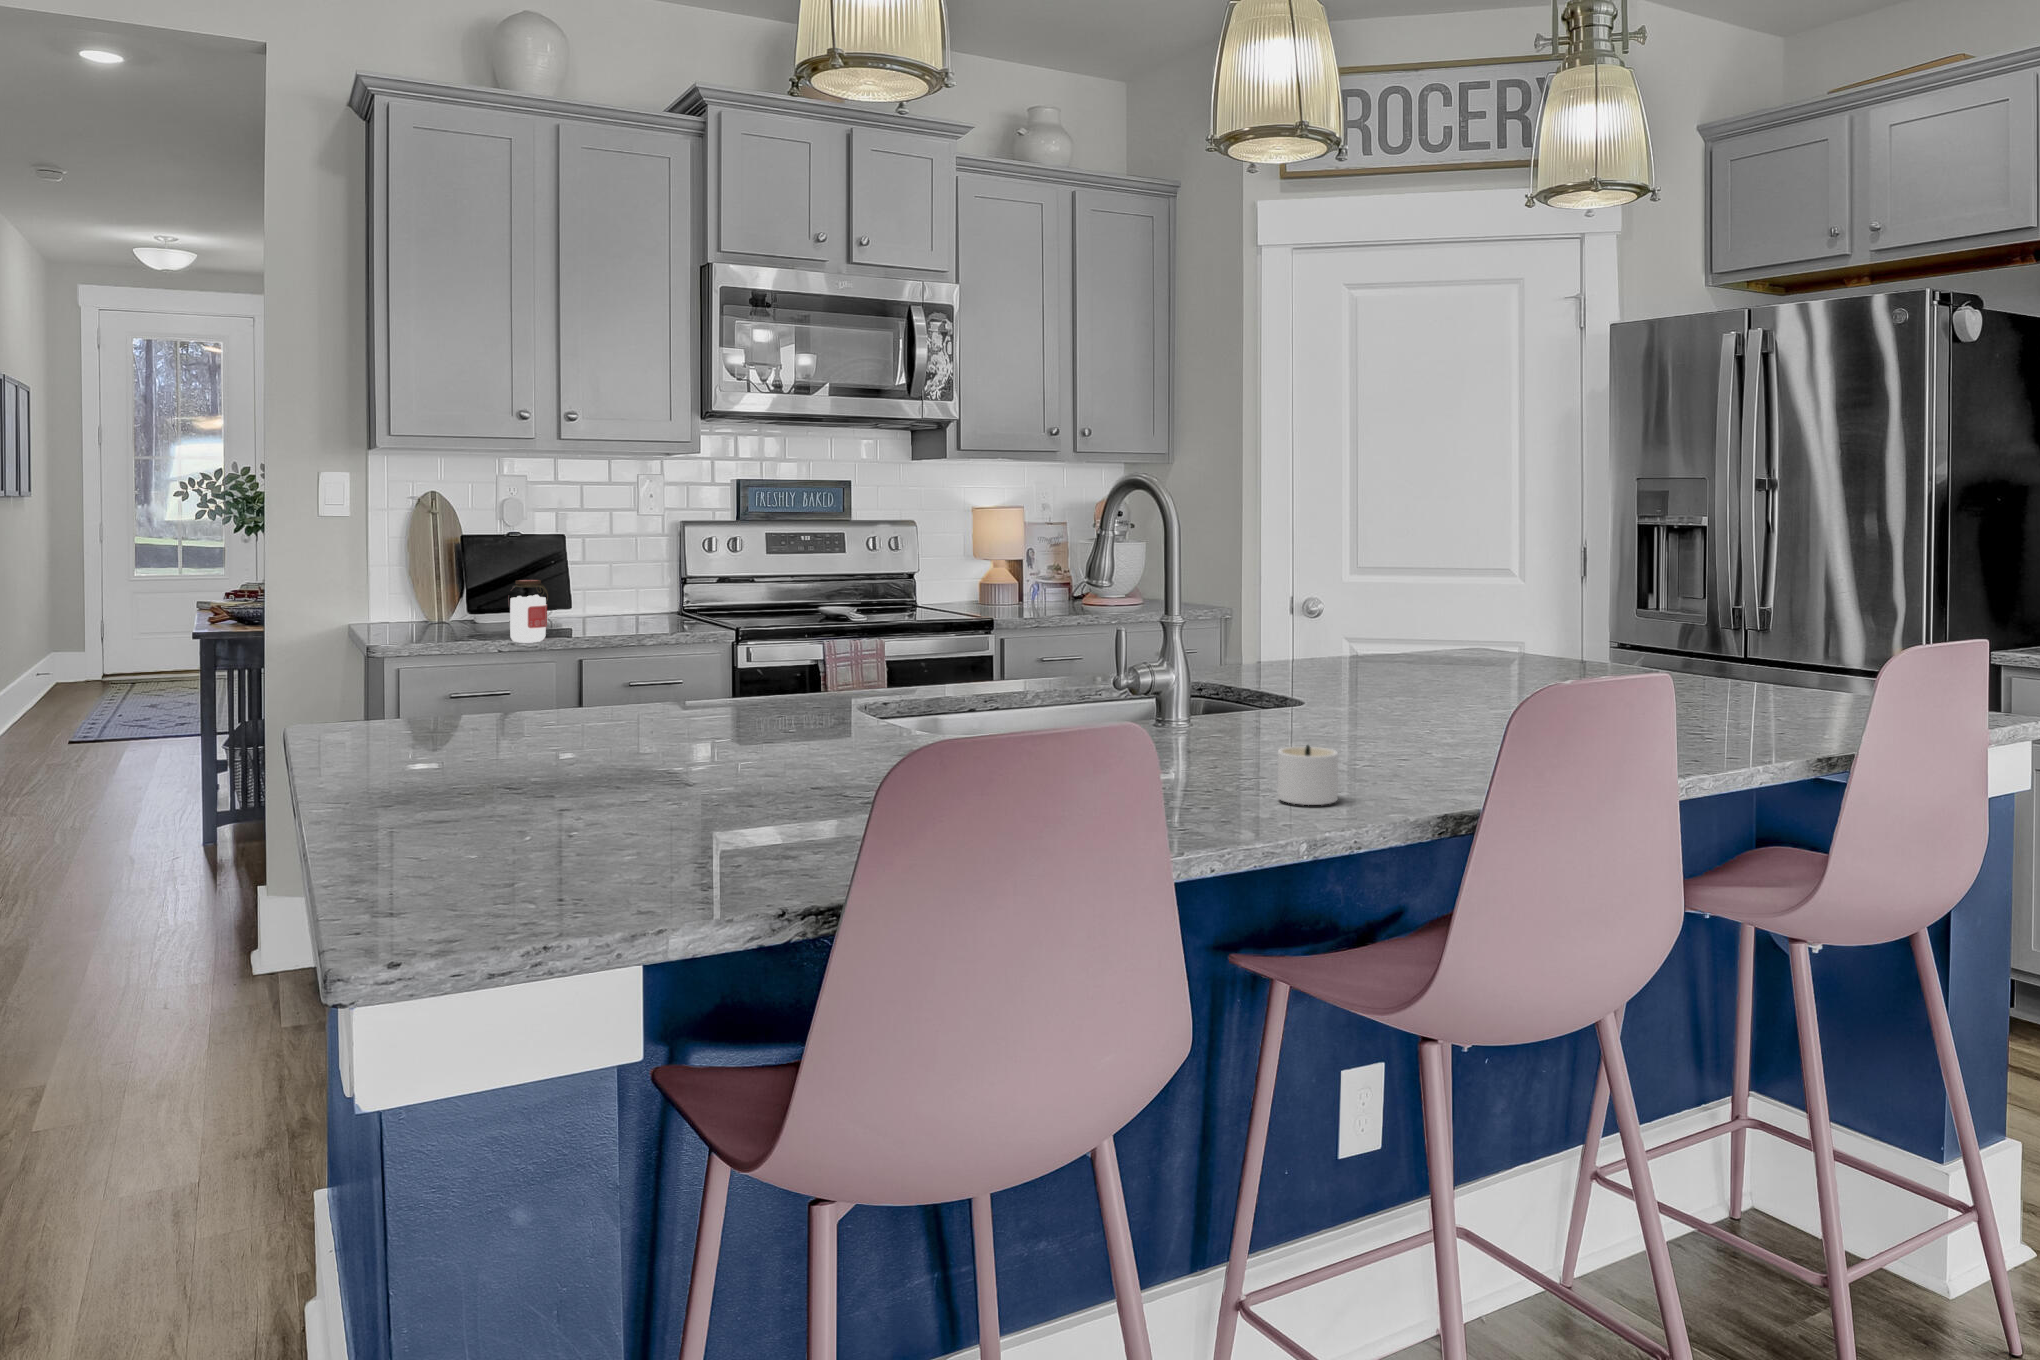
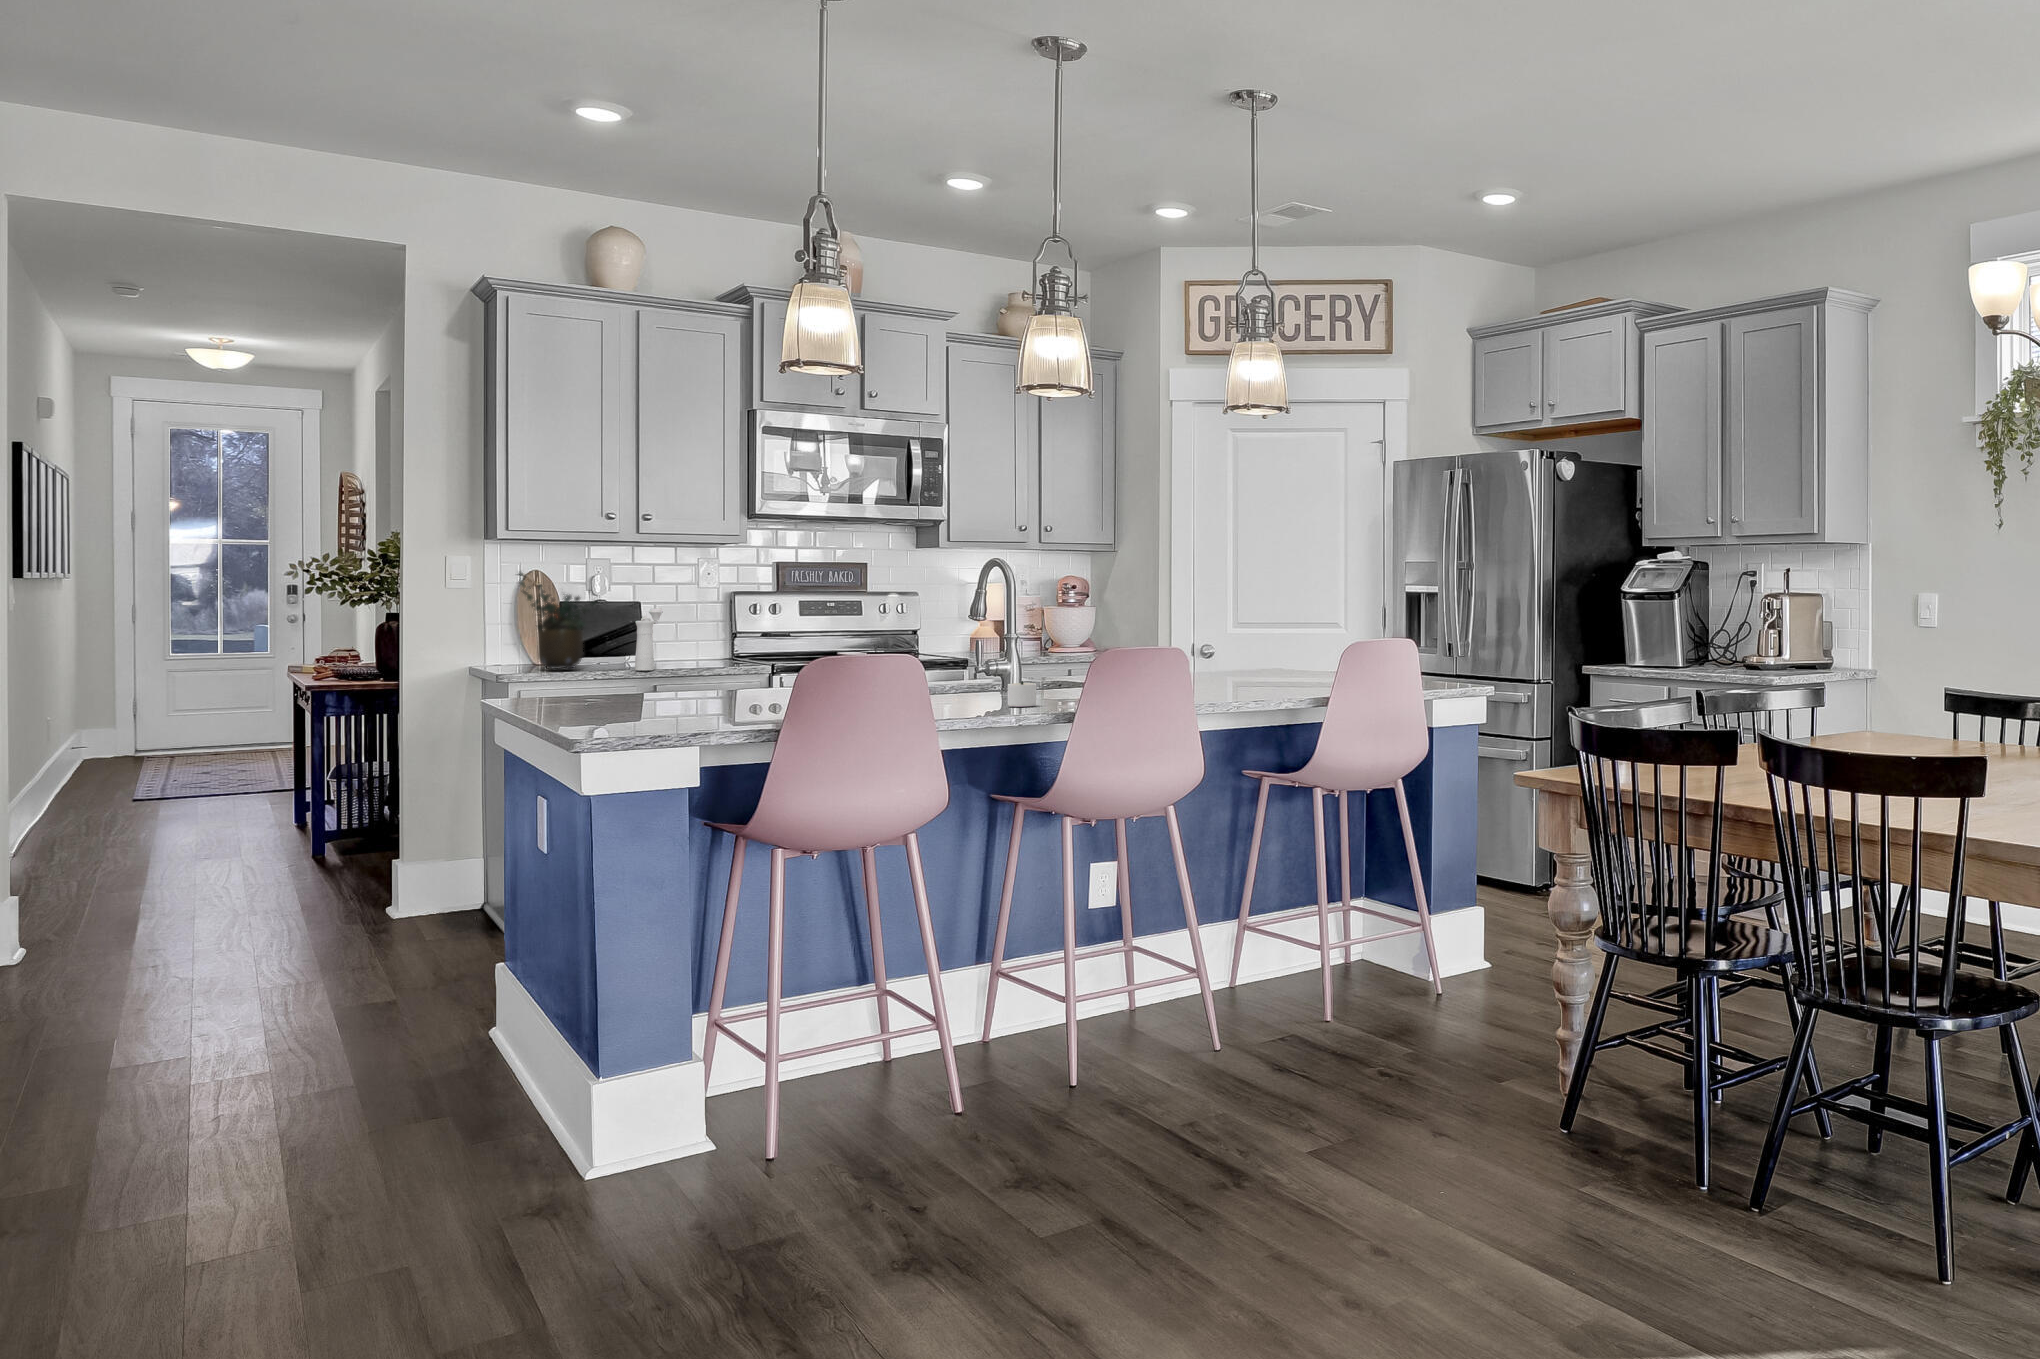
potted plant: none [403,493,507,632] -> present [520,572,597,669]
pepper mill: none [556,545,593,636] -> present [635,608,663,671]
jar: present [510,580,548,643] -> none [599,631,629,674]

